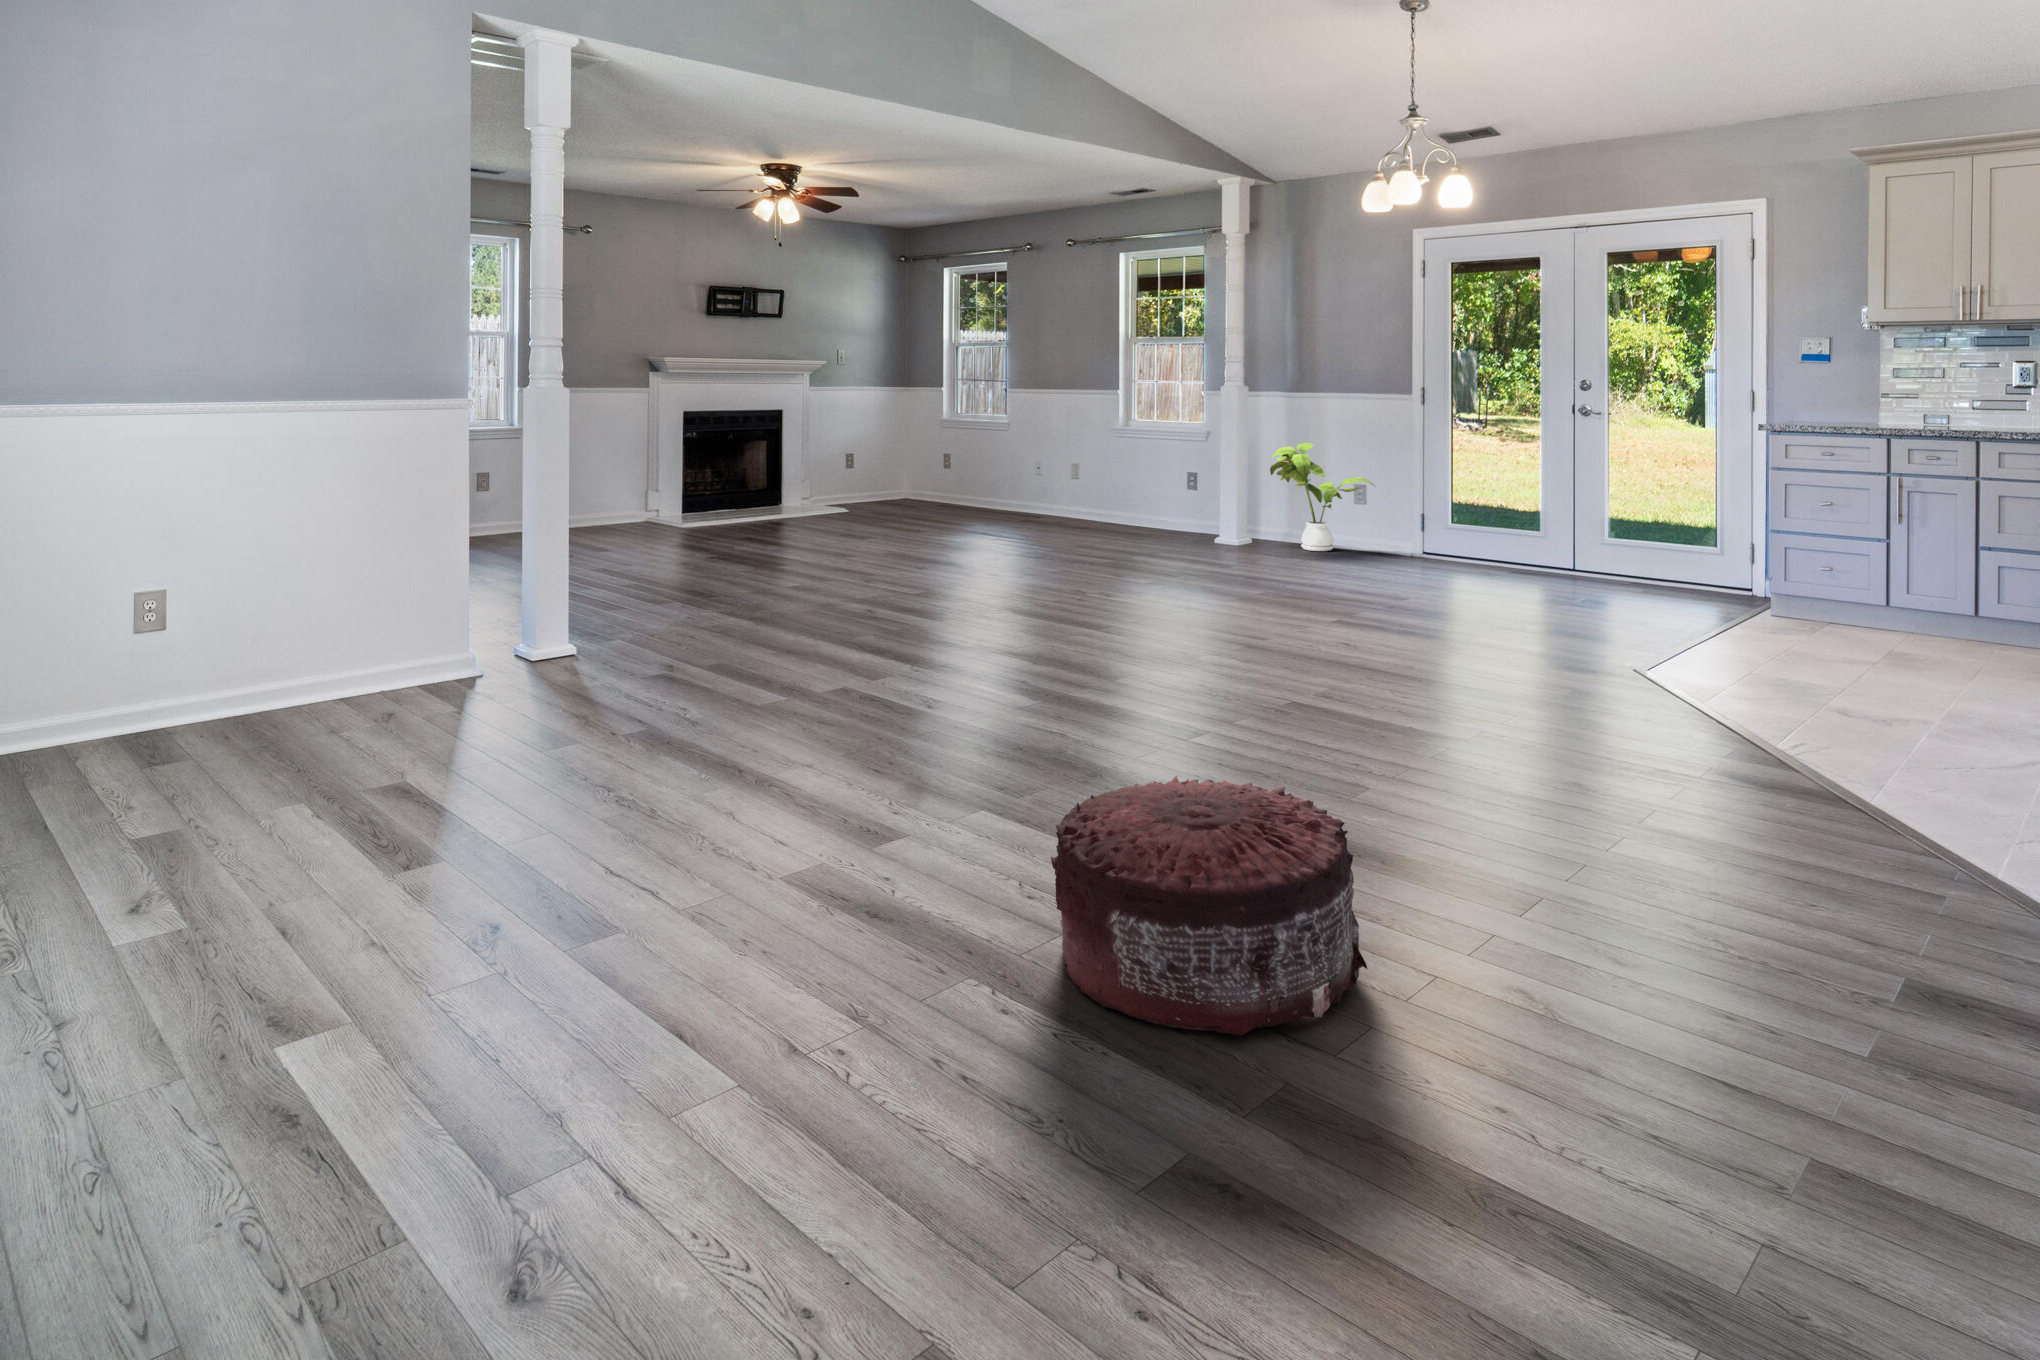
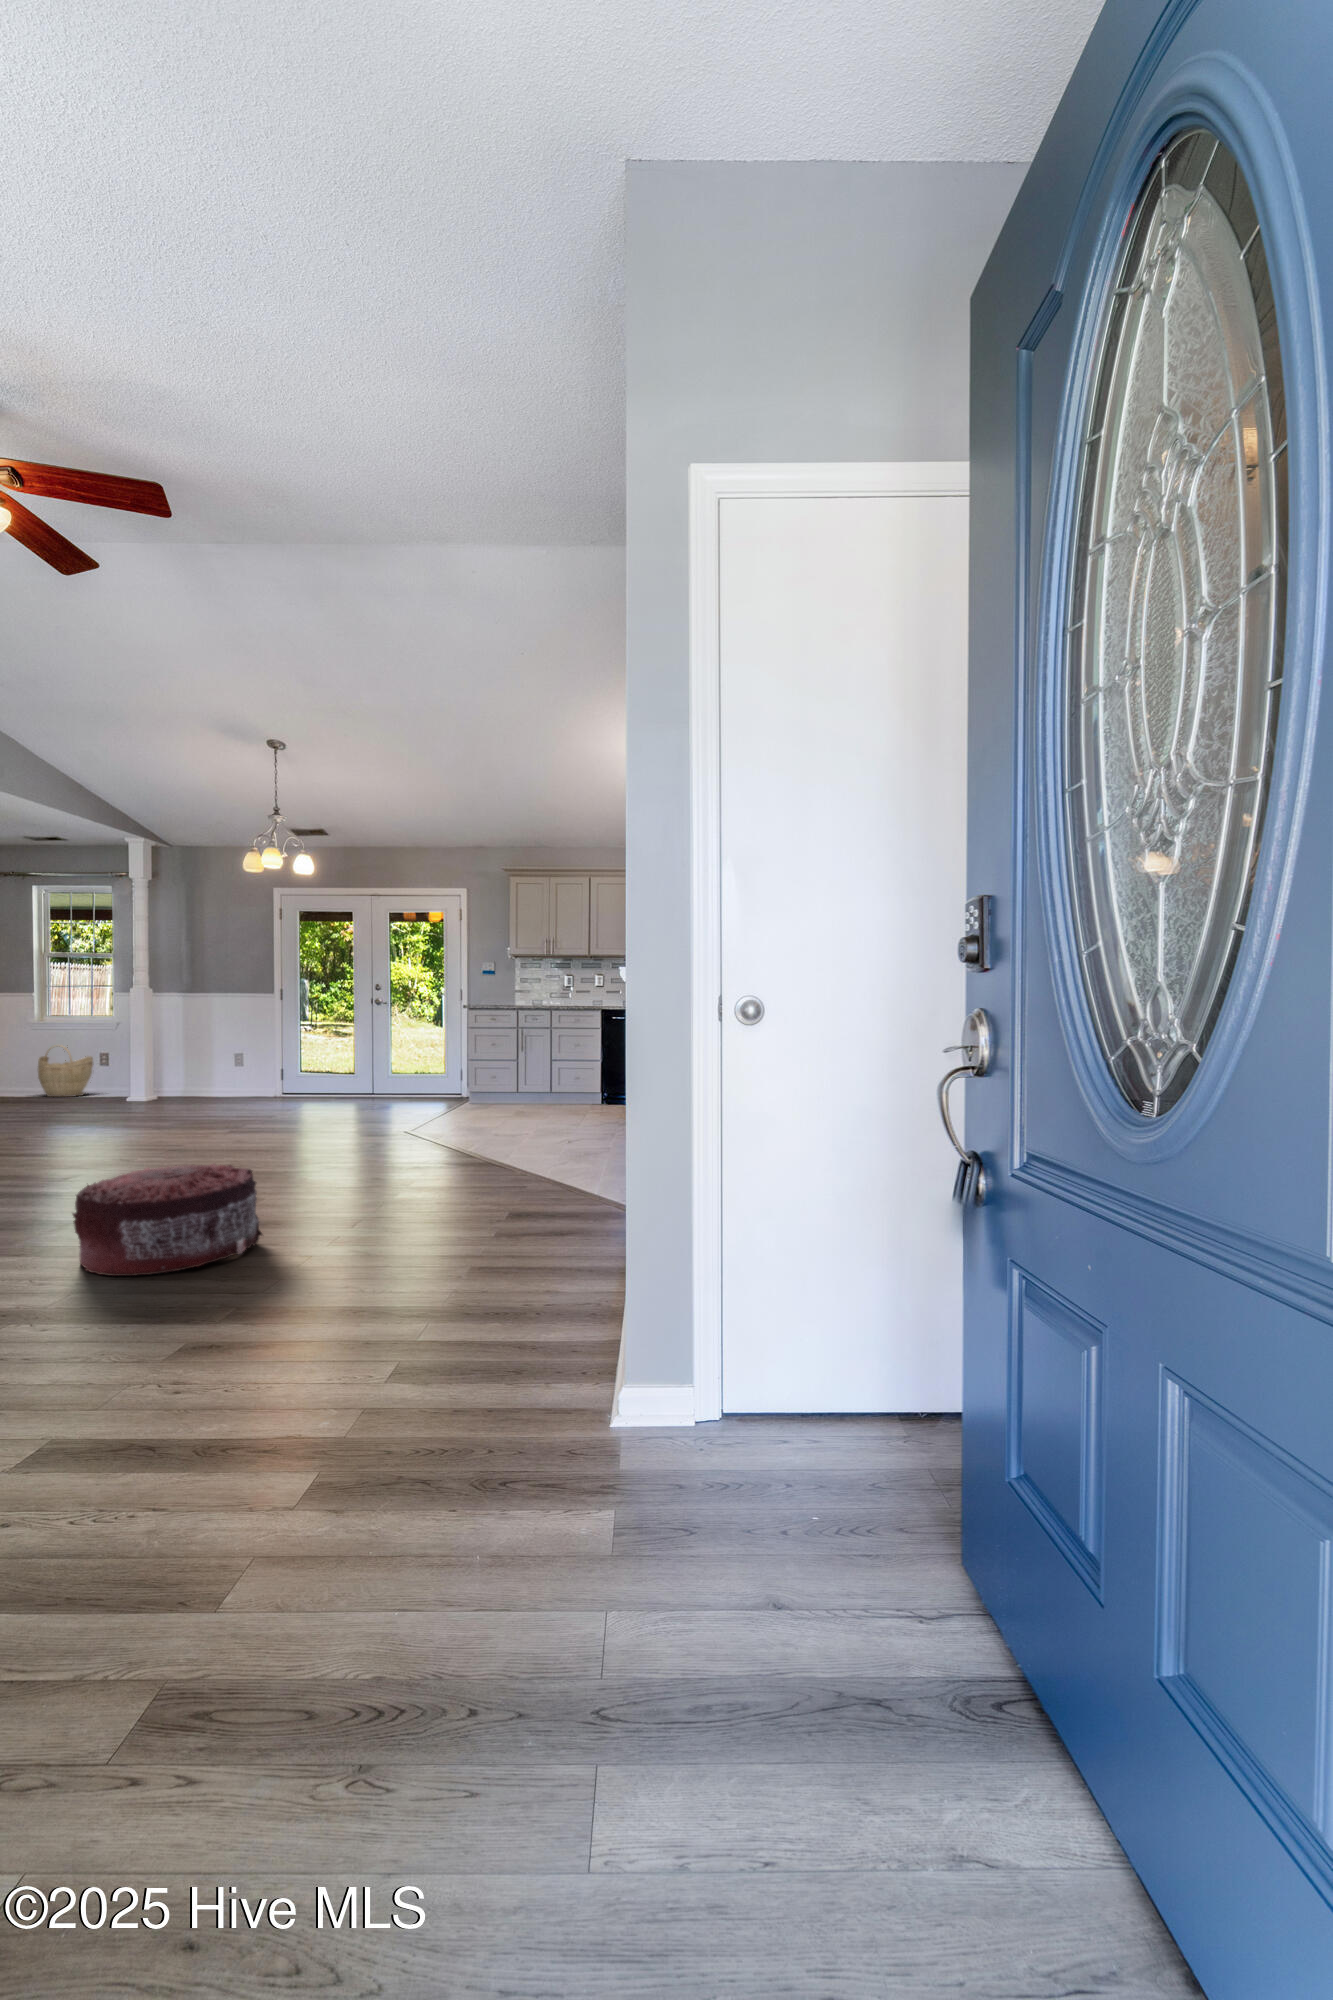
house plant: present [1270,443,1375,551] -> none [170,1026,248,1099]
woven basket: none [1118,458,1180,531] -> present [38,1047,94,1097]

